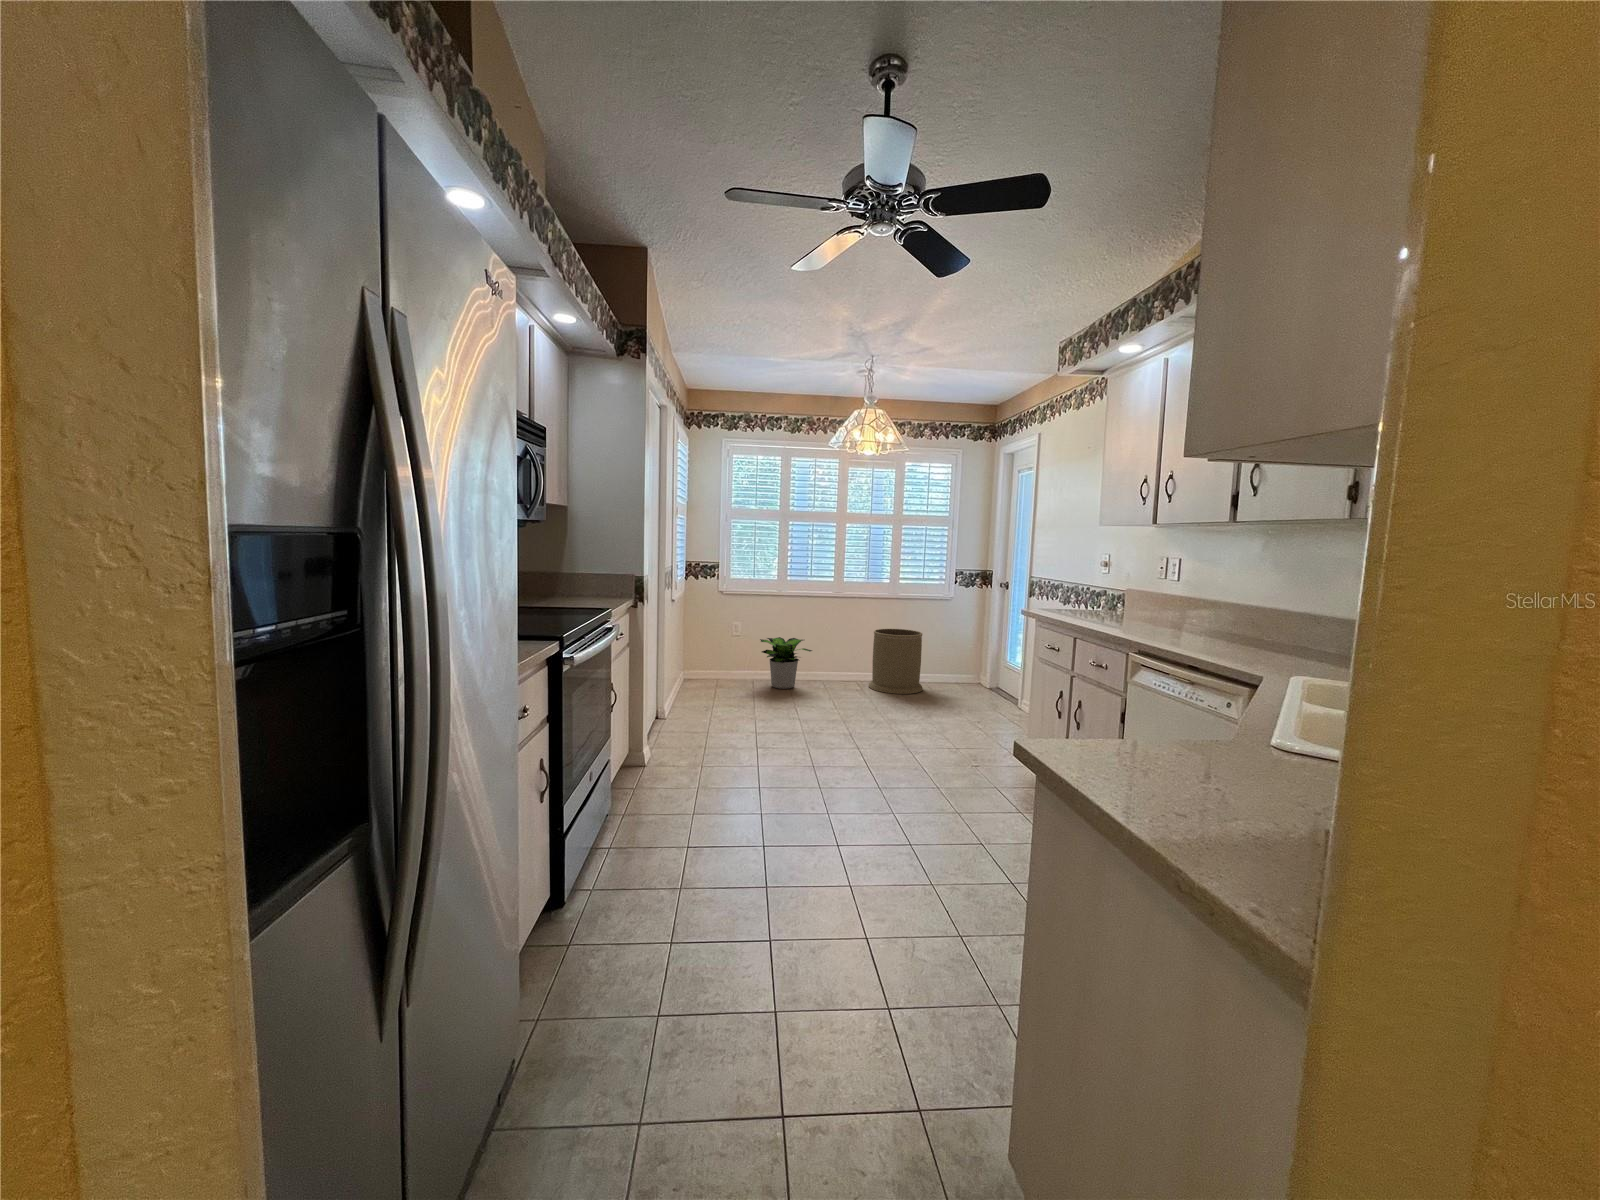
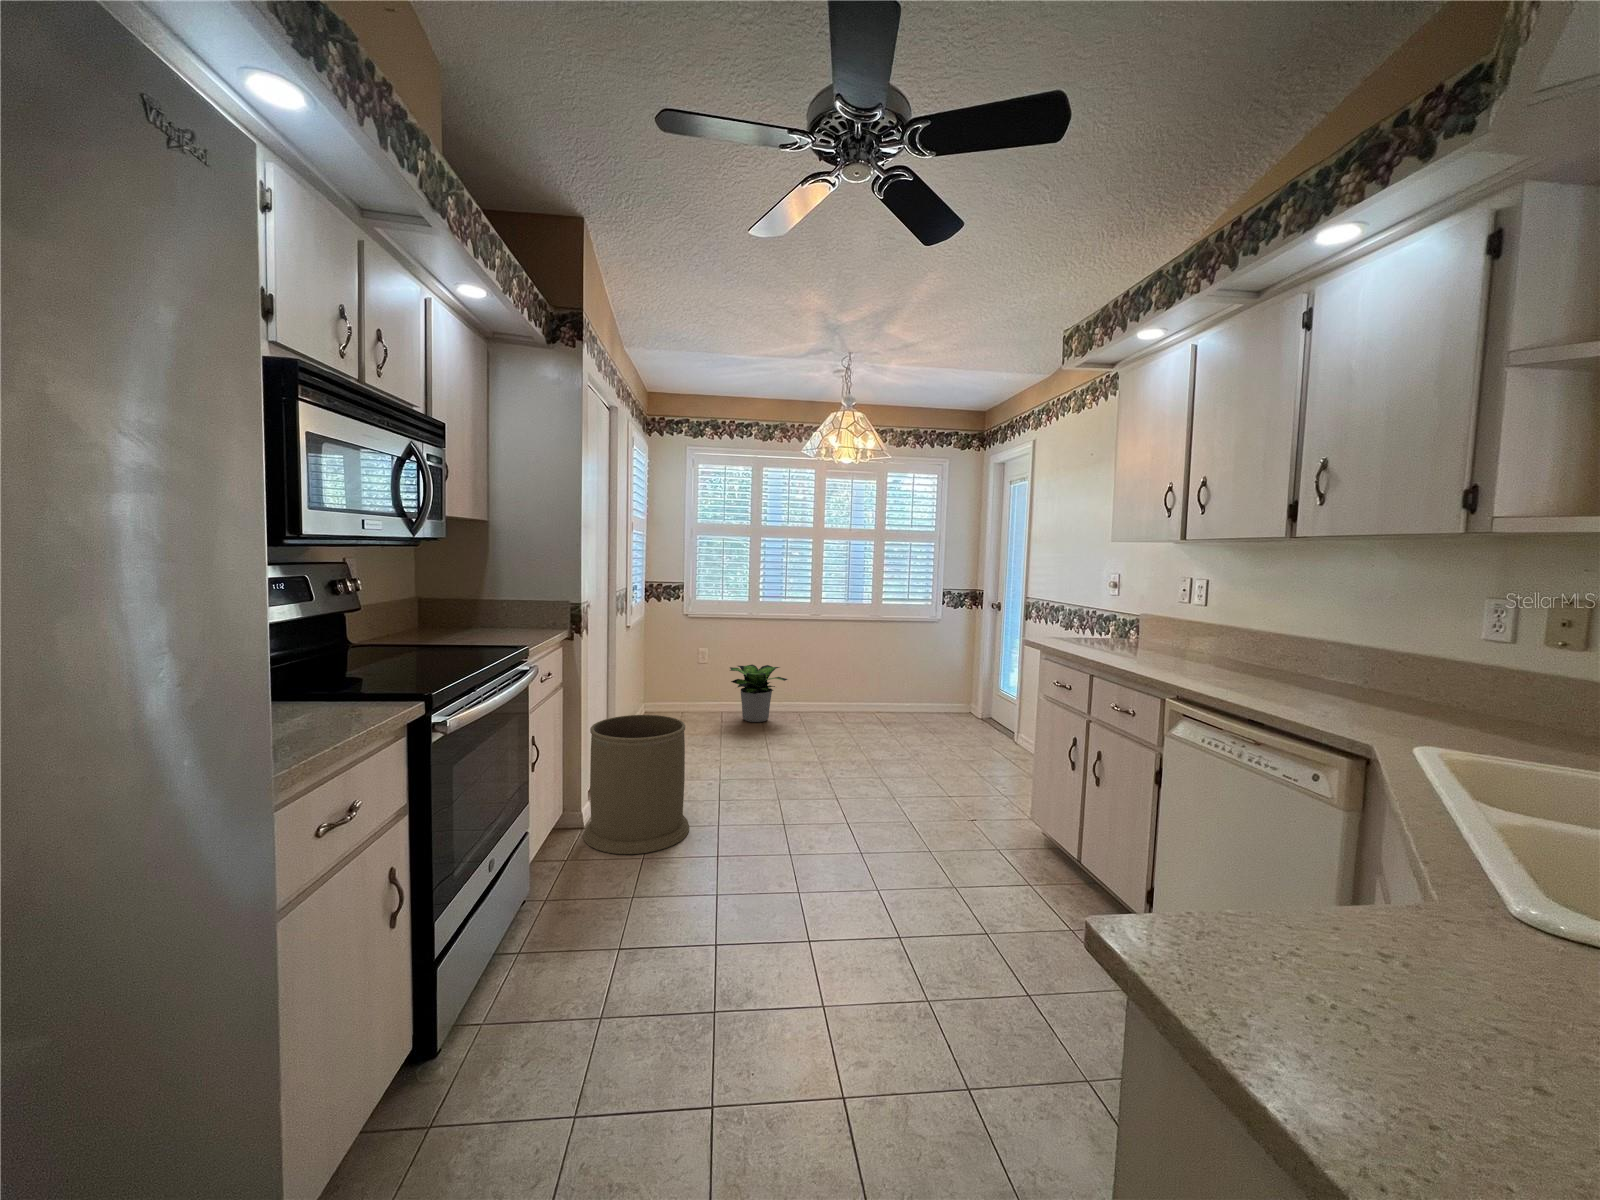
trash can: present [869,629,923,694] -> present [584,715,689,854]

